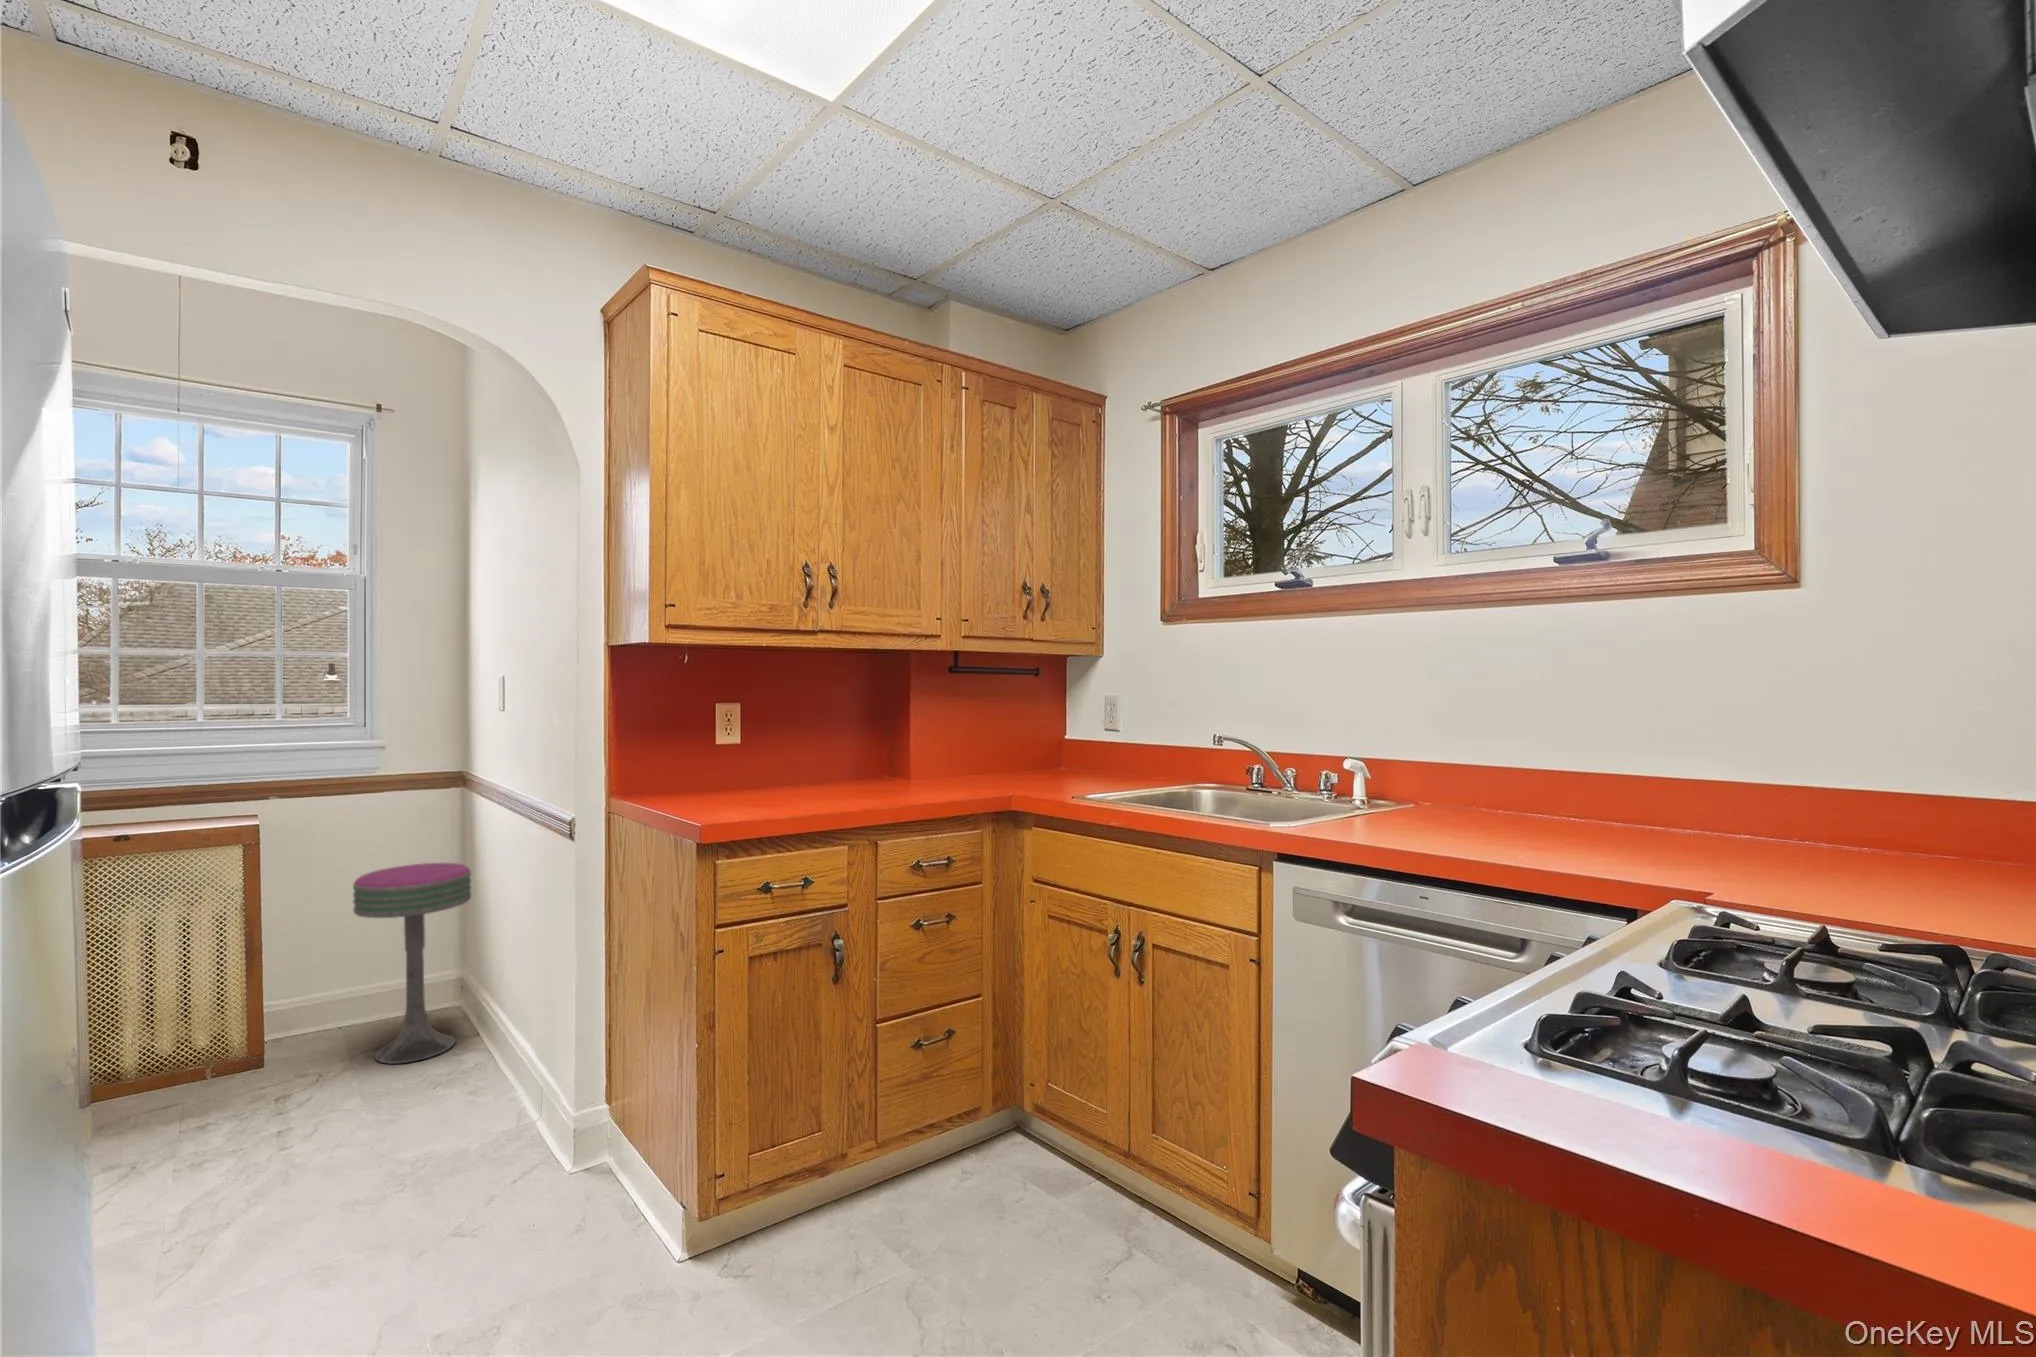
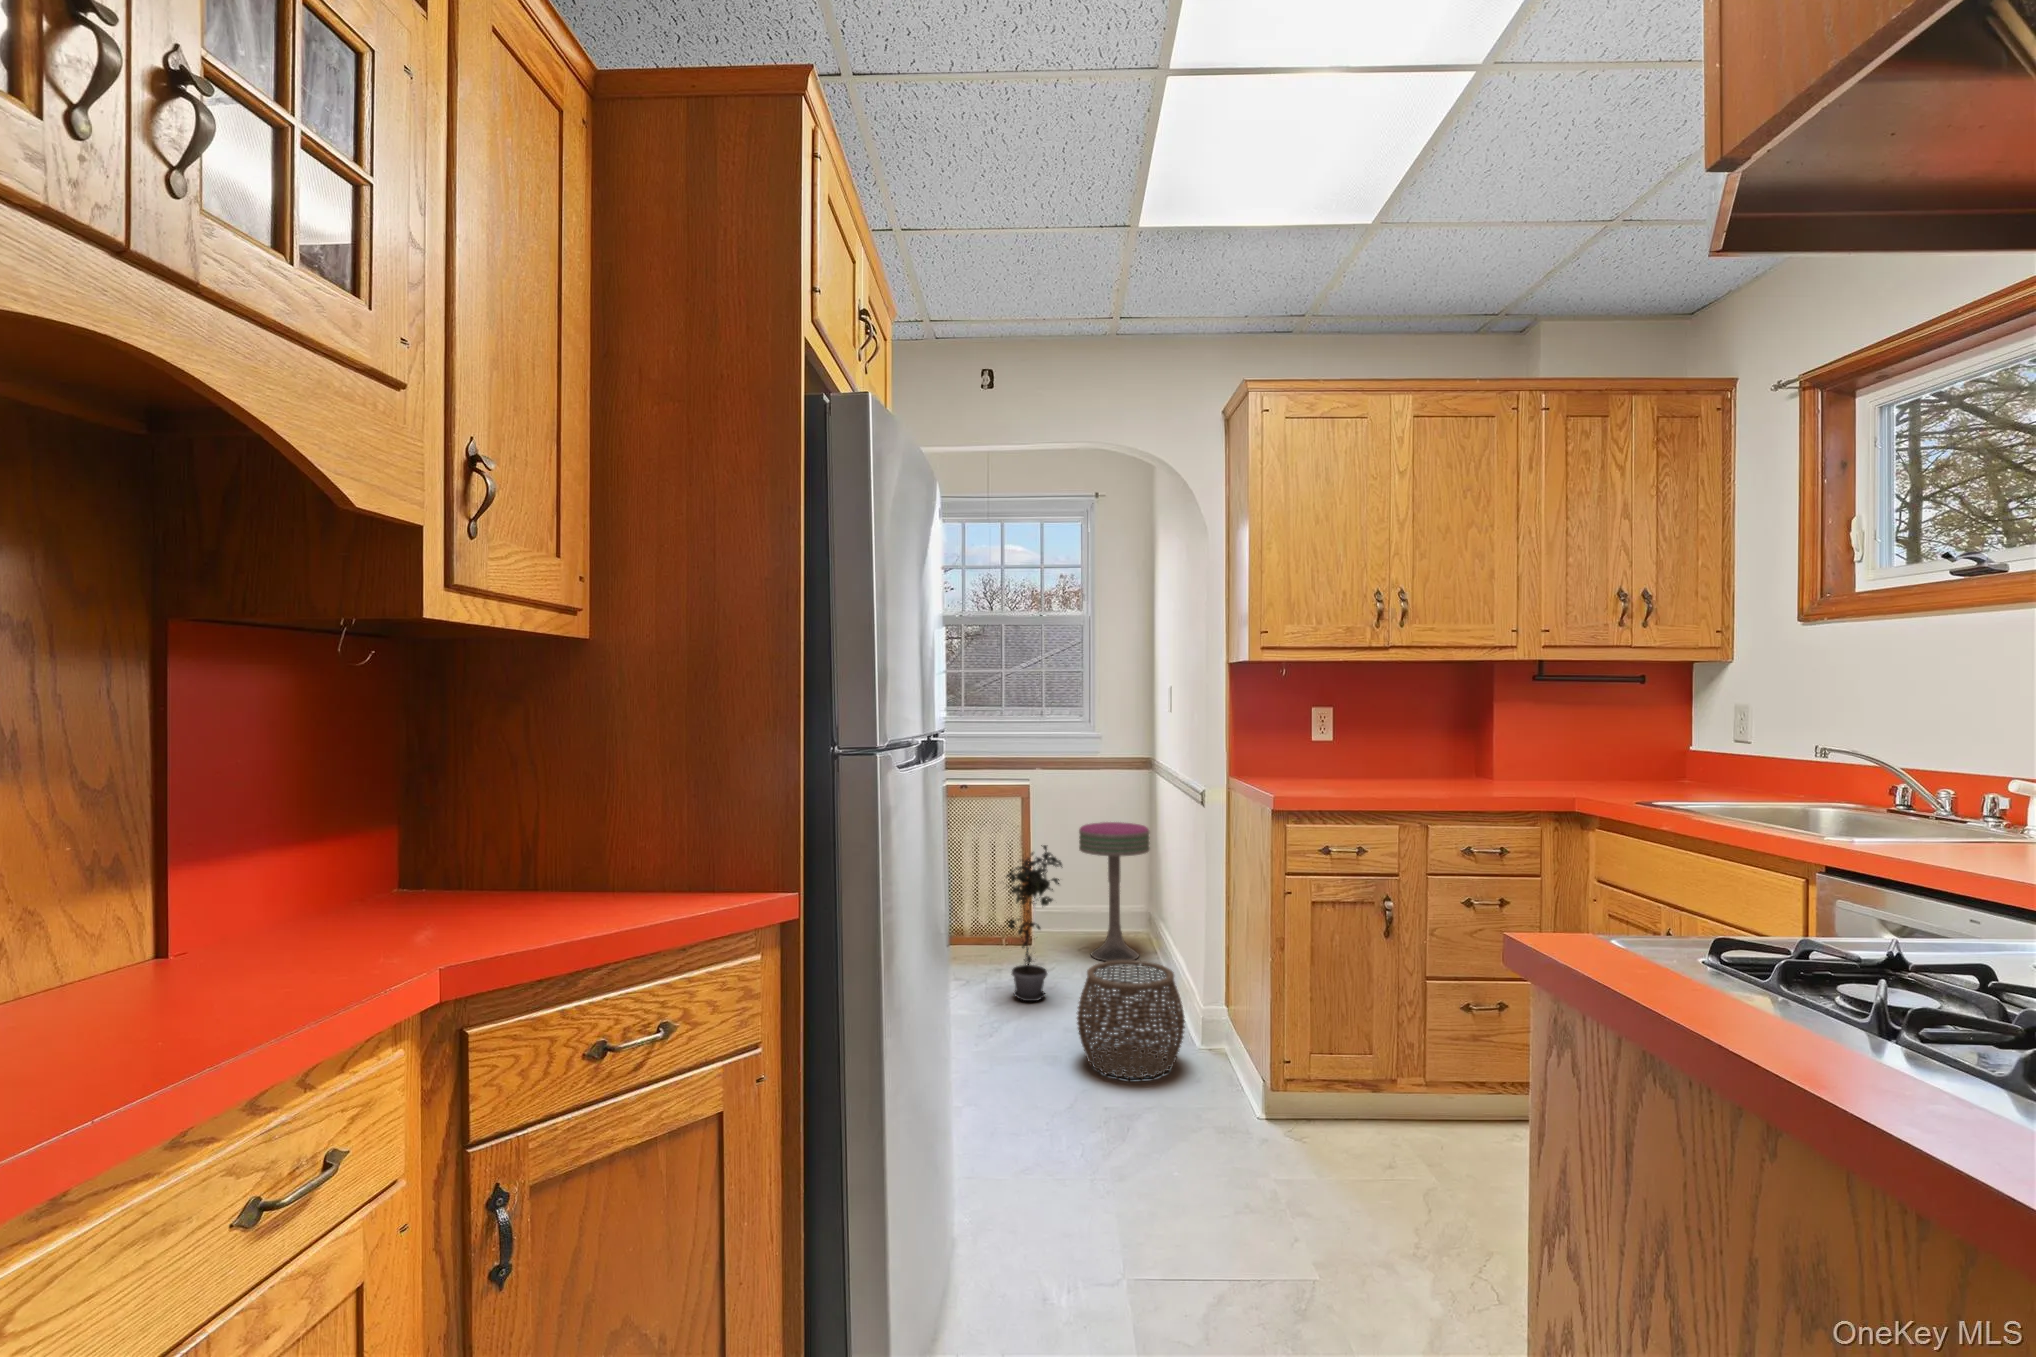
potted plant: none [195,925,331,1179] -> present [1006,845,1062,1002]
woven basket: none [368,1077,556,1279] -> present [1077,960,1185,1078]

